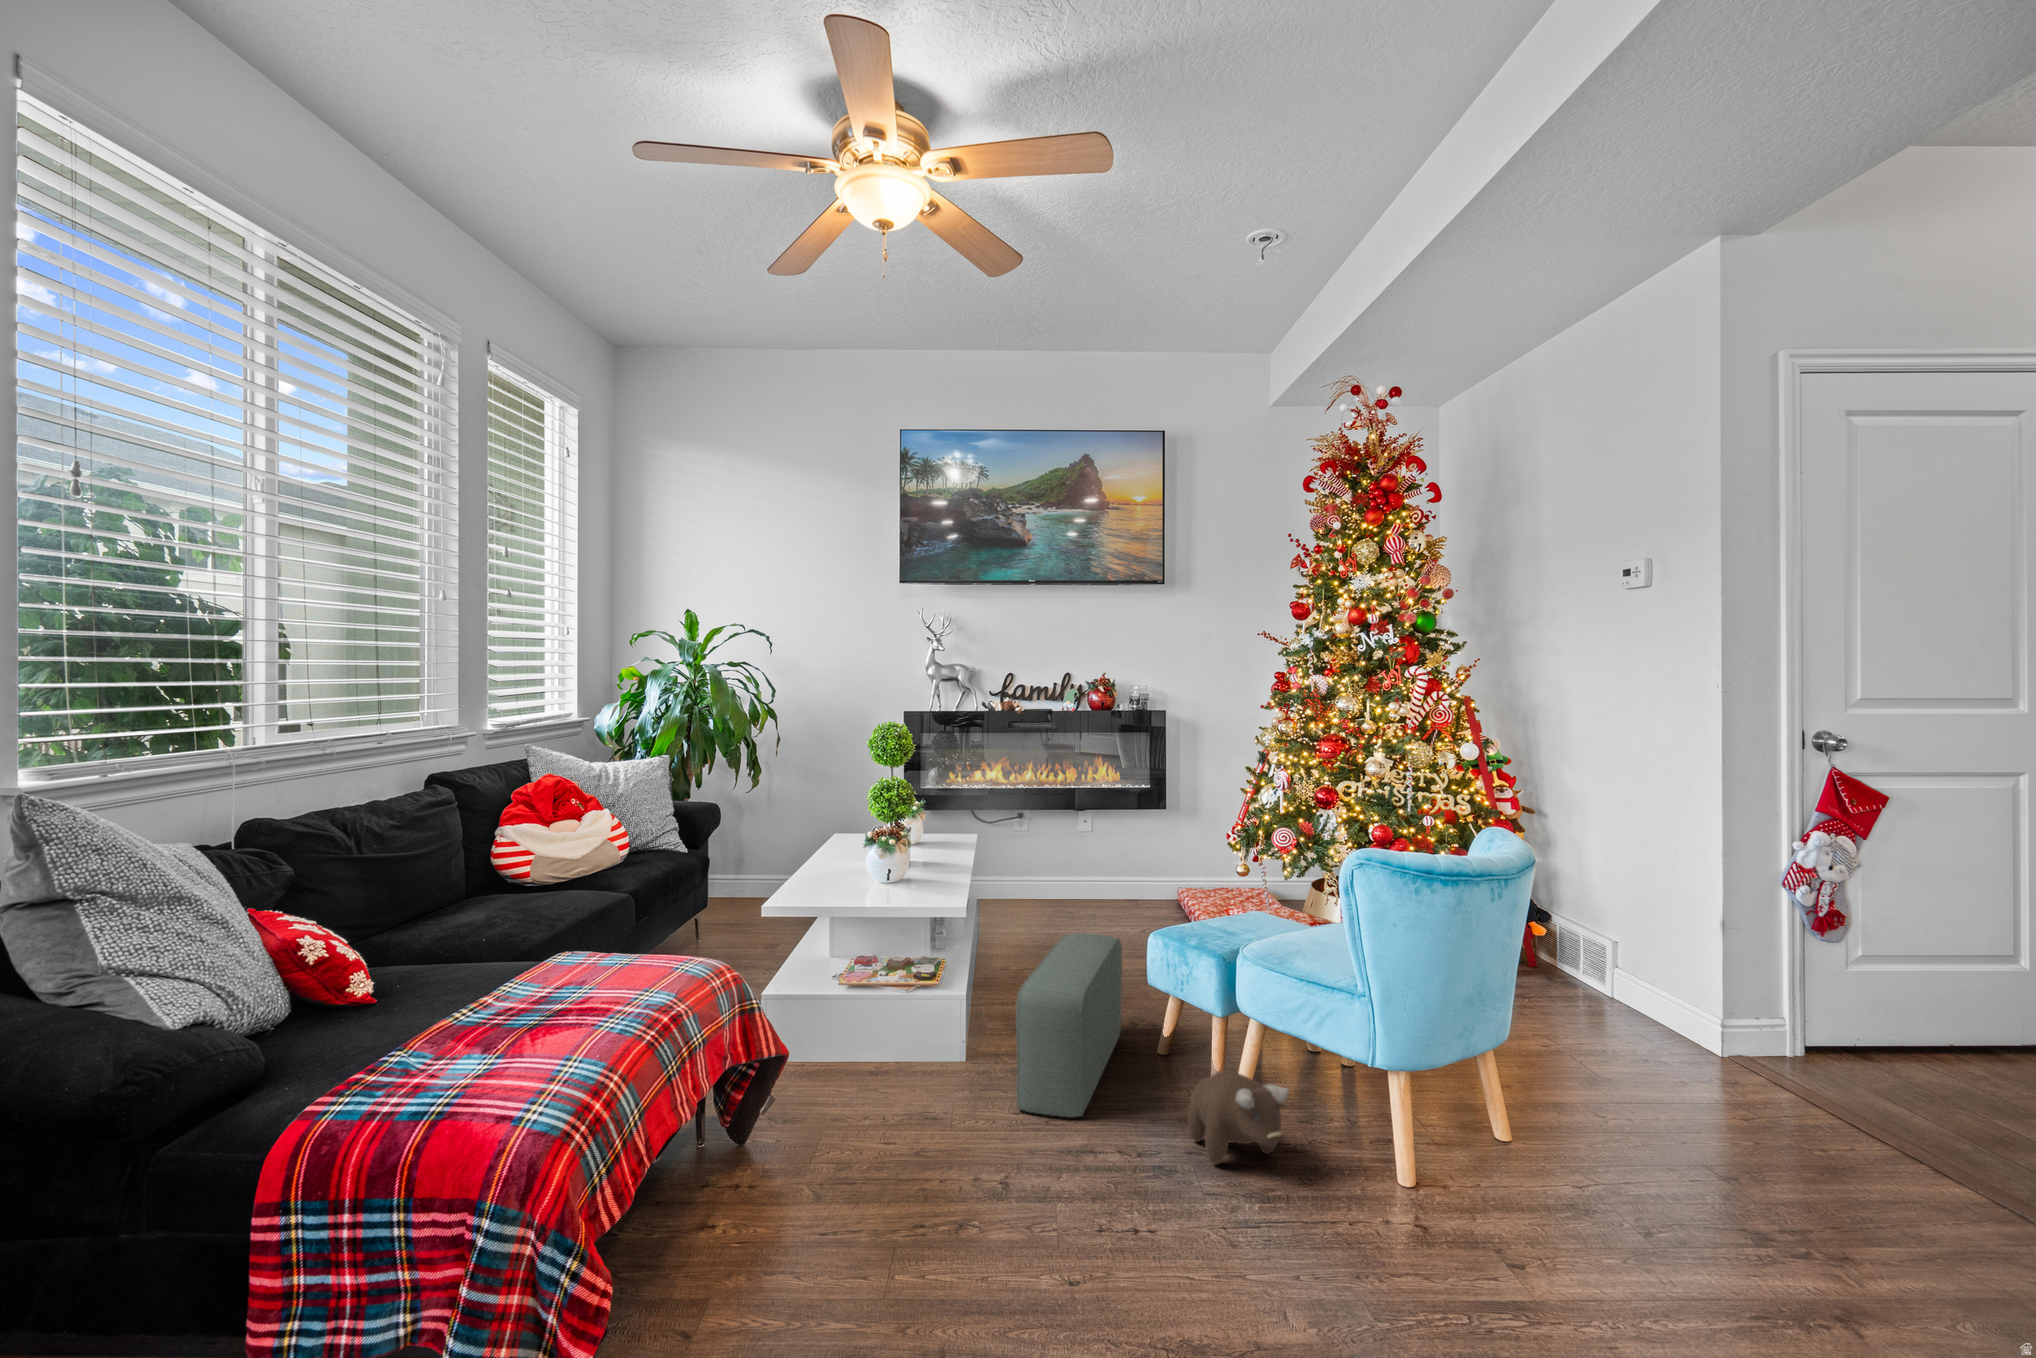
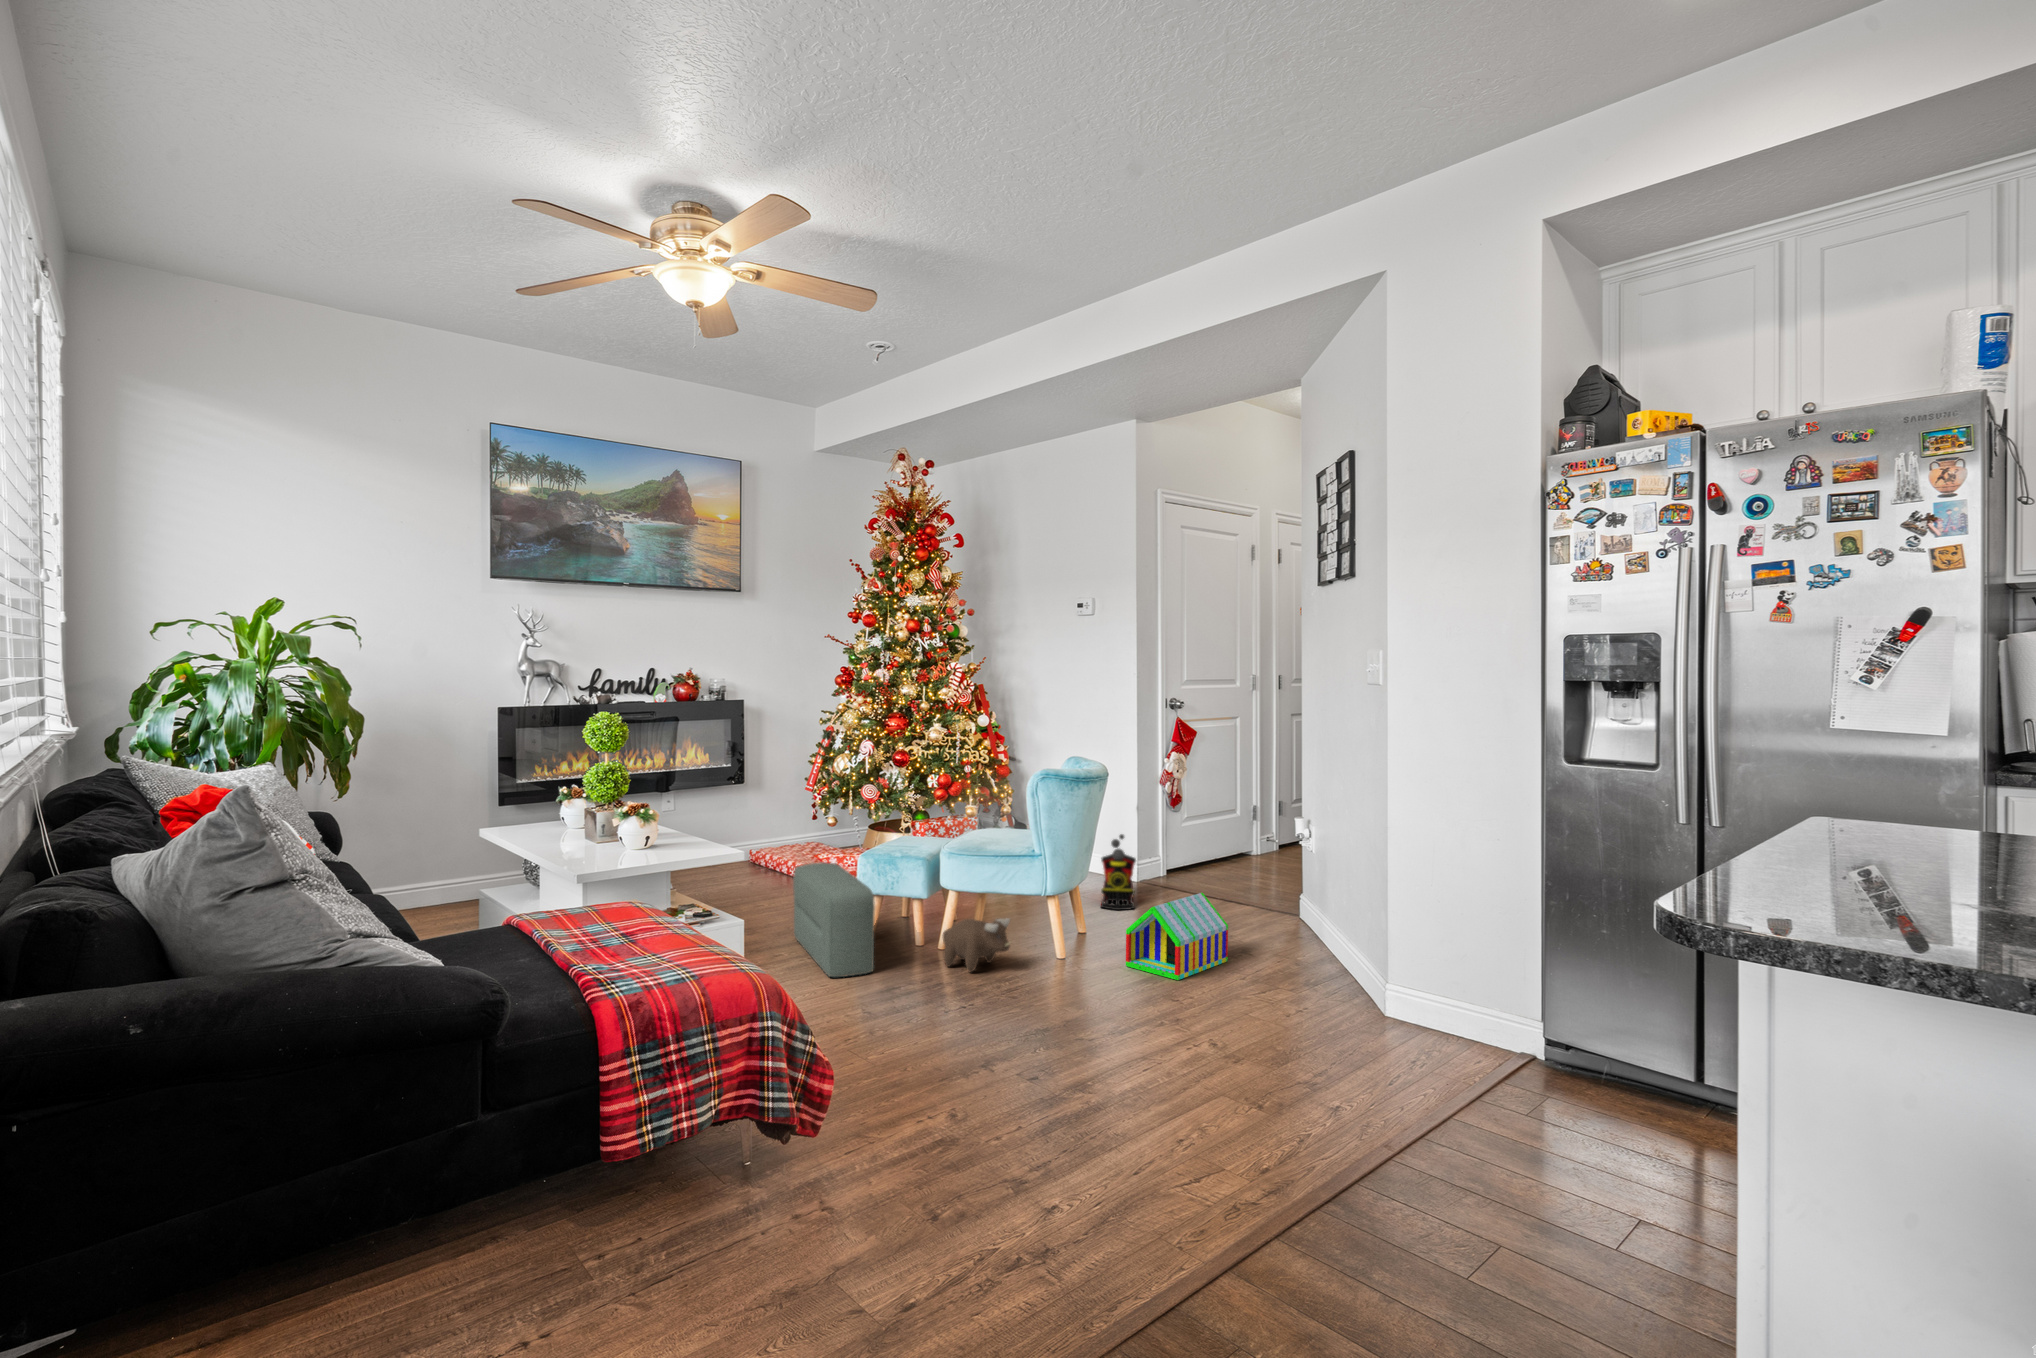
toy train: none [1588,966,1691,1112] -> present [1101,834,1136,910]
toy house: none [1511,1138,1779,1326] -> present [1126,893,1228,980]

